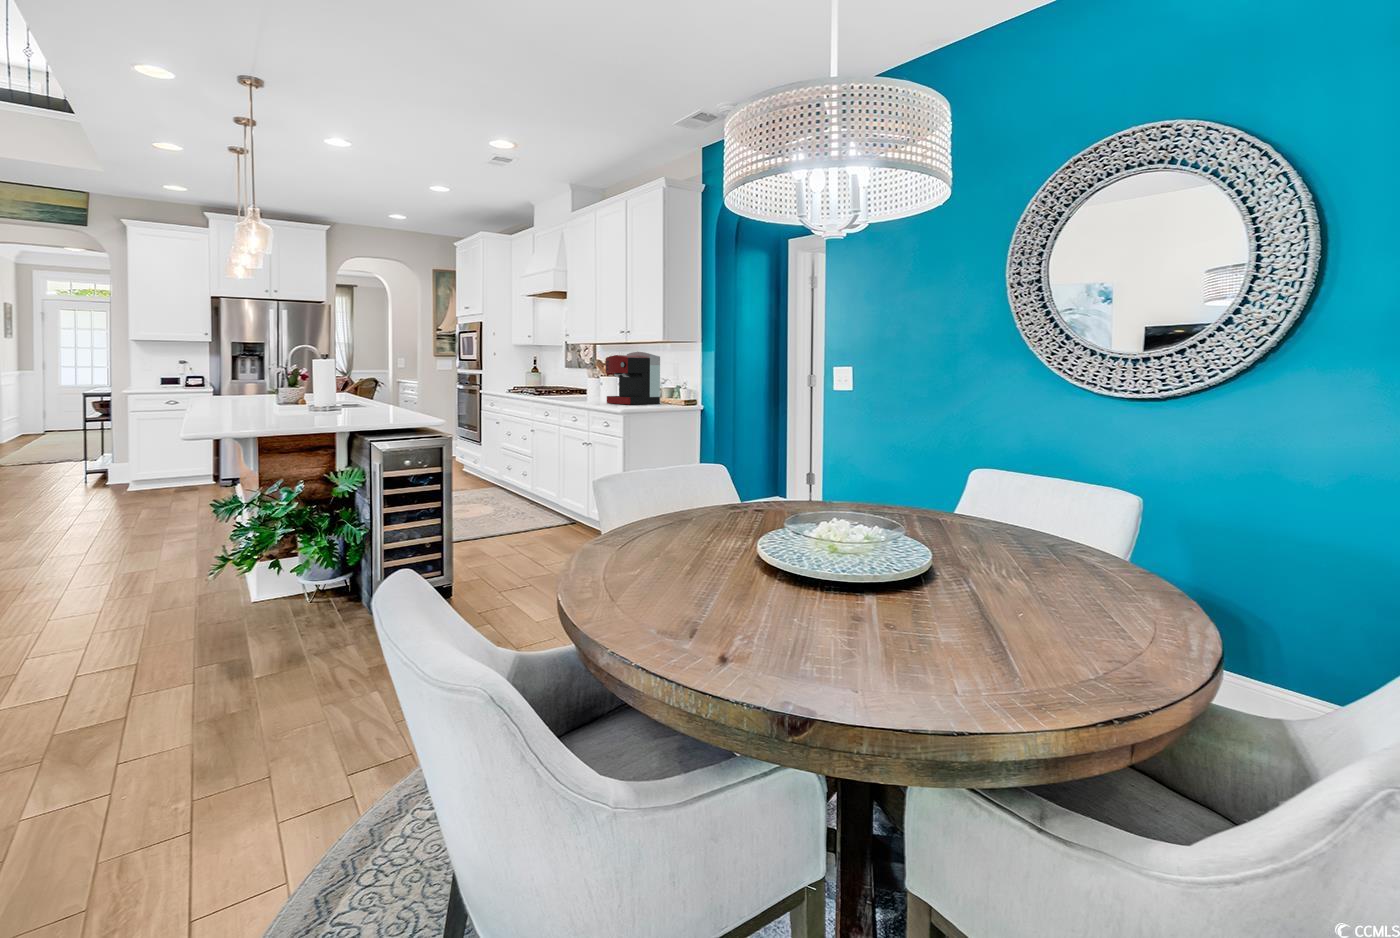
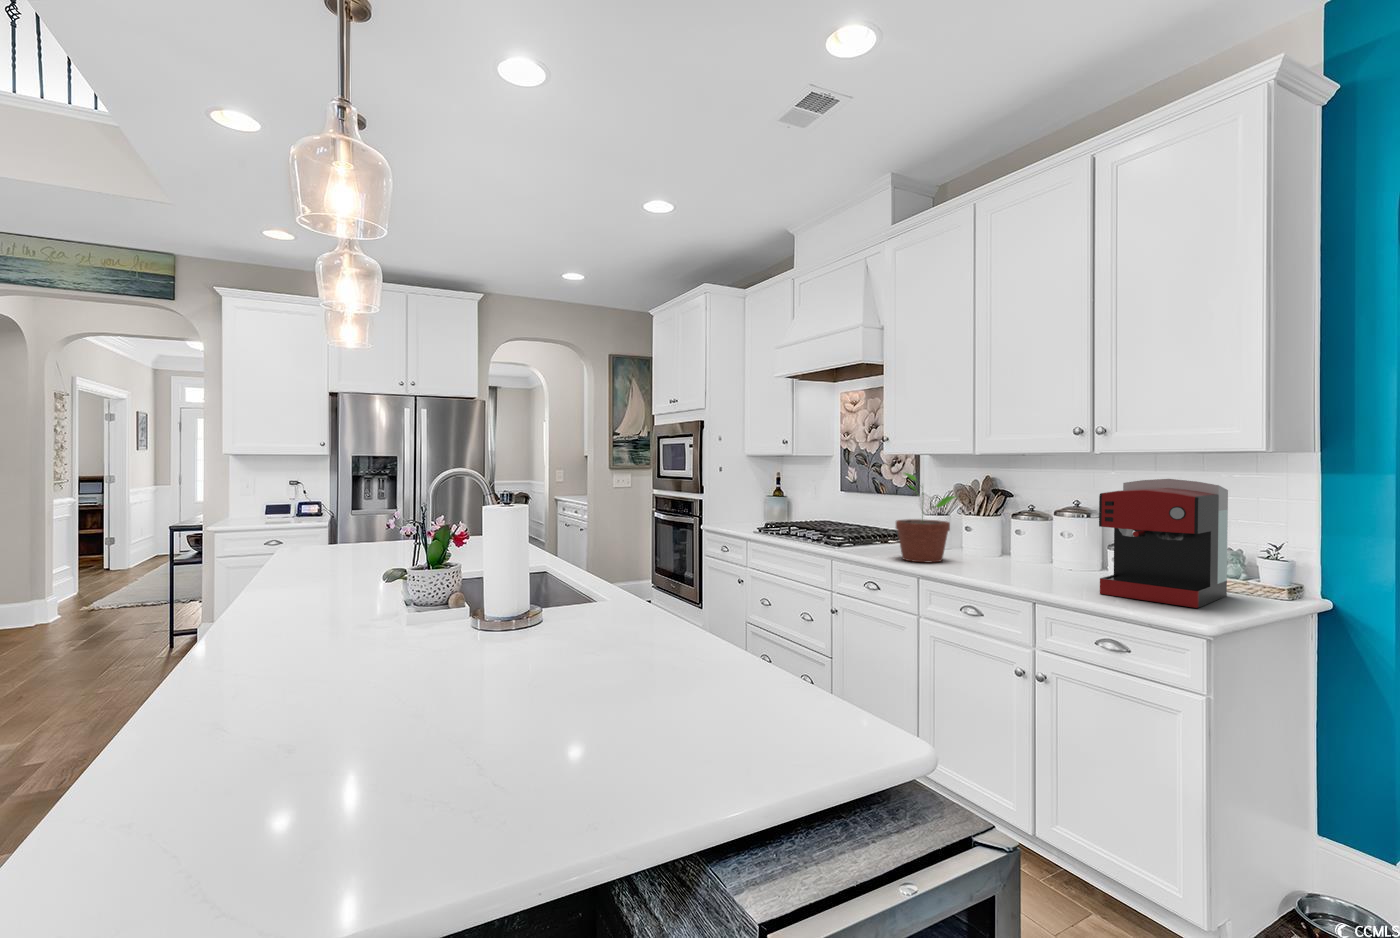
potted plant: none [551,351,580,398] -> present [896,473,956,562]

